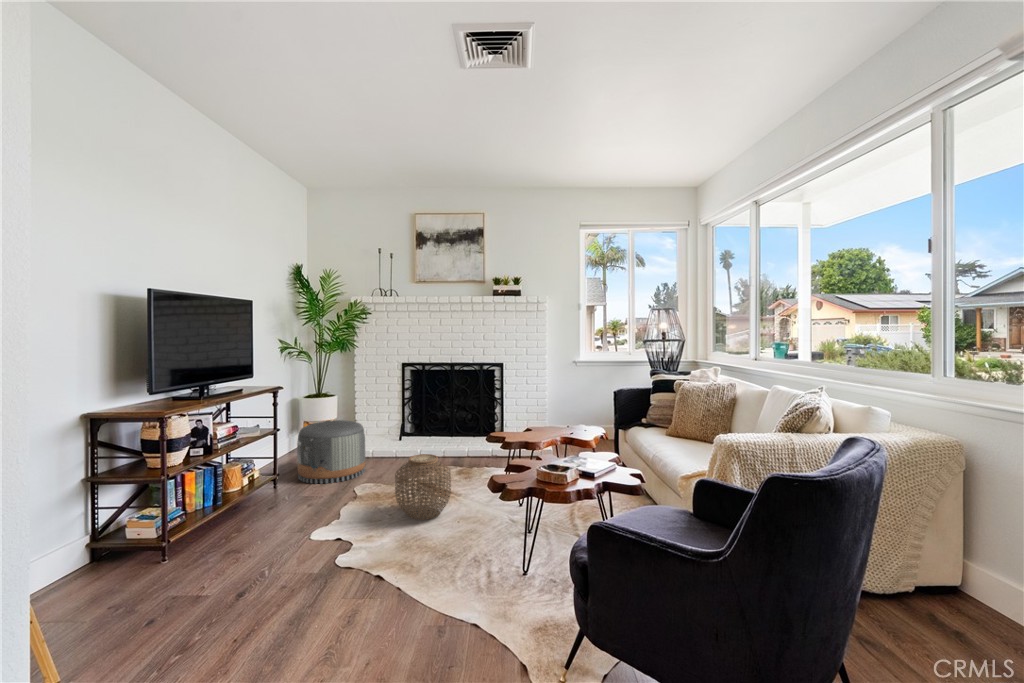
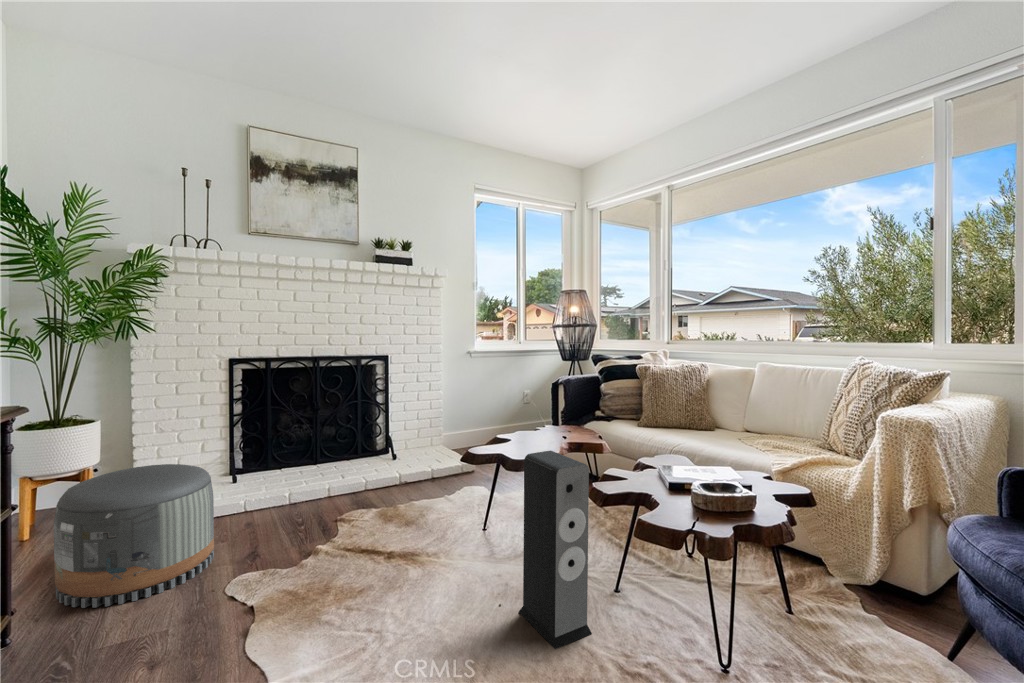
speaker: none [462,430,493,545] -> present [519,451,592,649]
woven basket: present [395,454,451,520] -> none [371,503,469,625]

